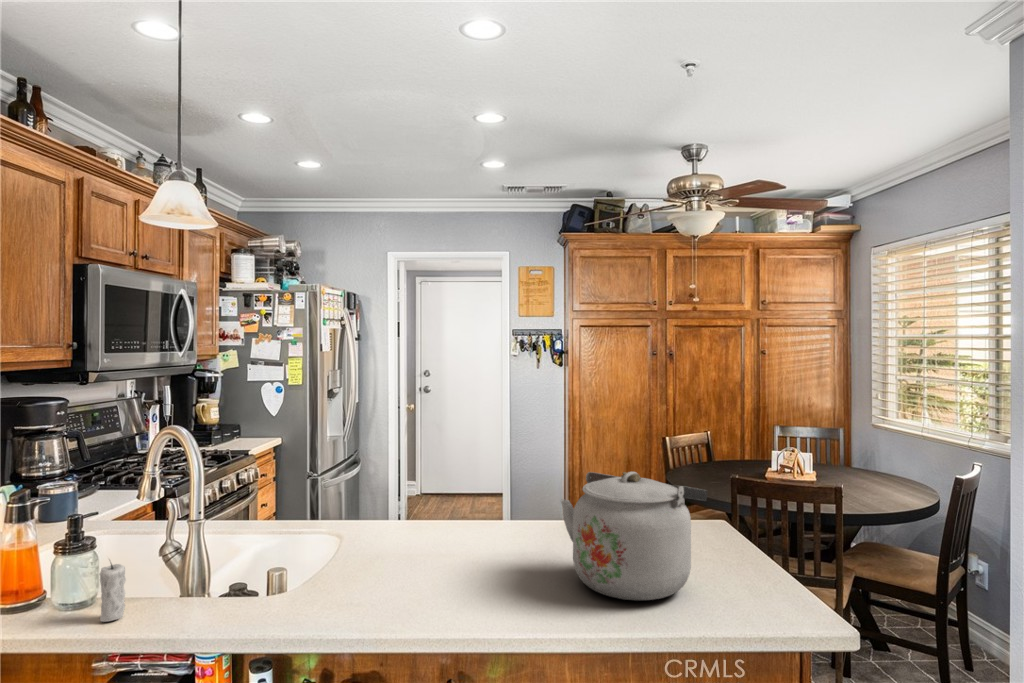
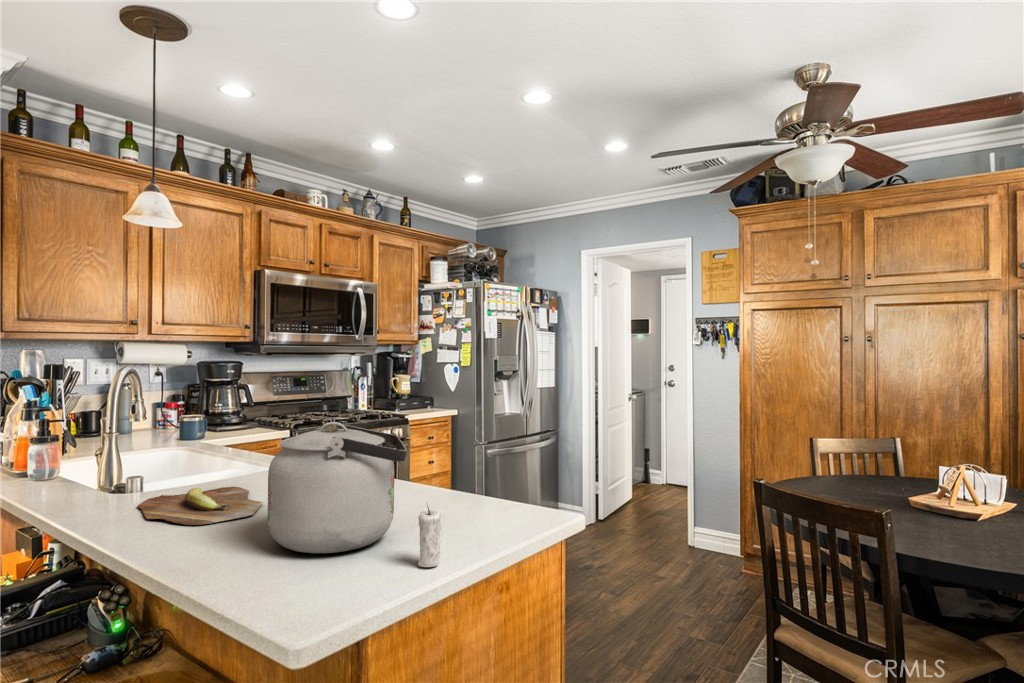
cutting board: none [321,558,492,612] -> present [138,487,263,525]
candle: present [100,564,126,622] -> present [418,505,441,567]

